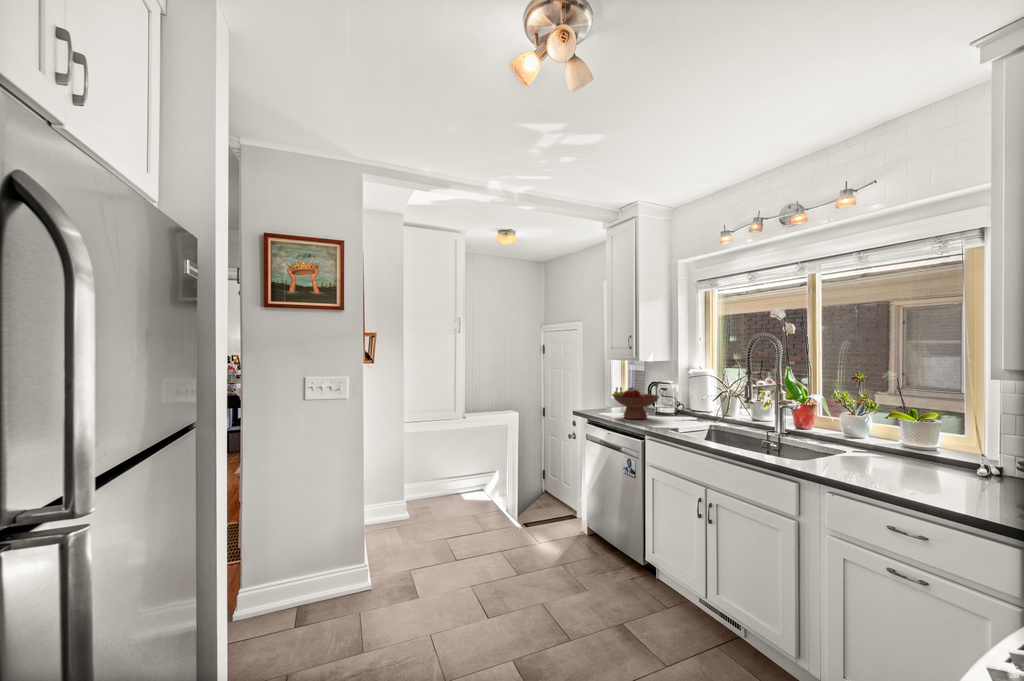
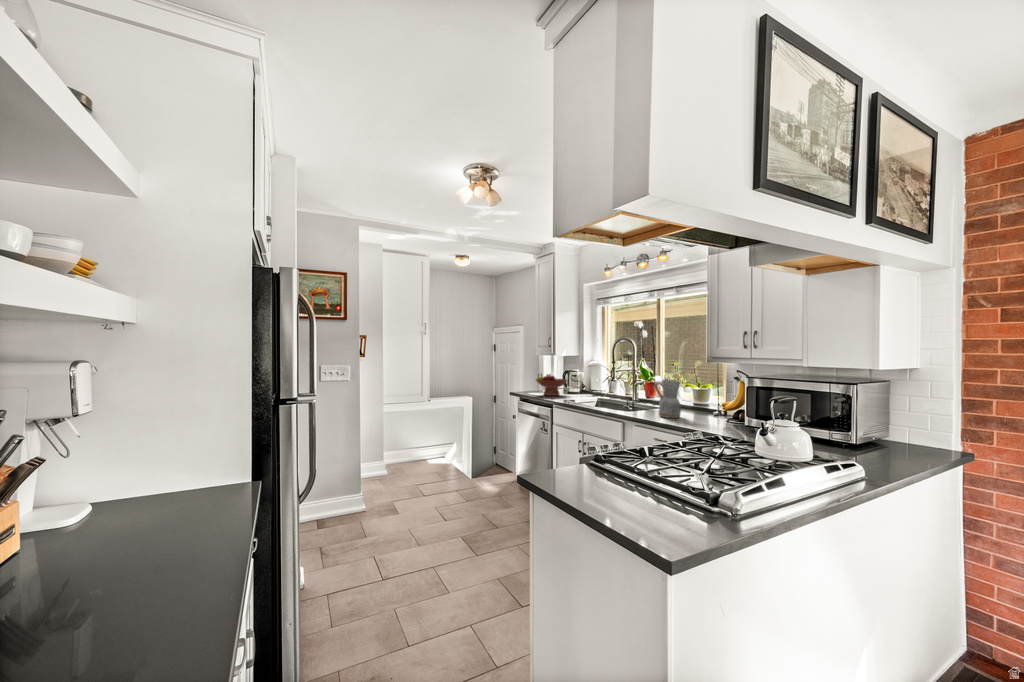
ceramic pitcher: none [863,408,925,483] -> present [654,379,681,418]

